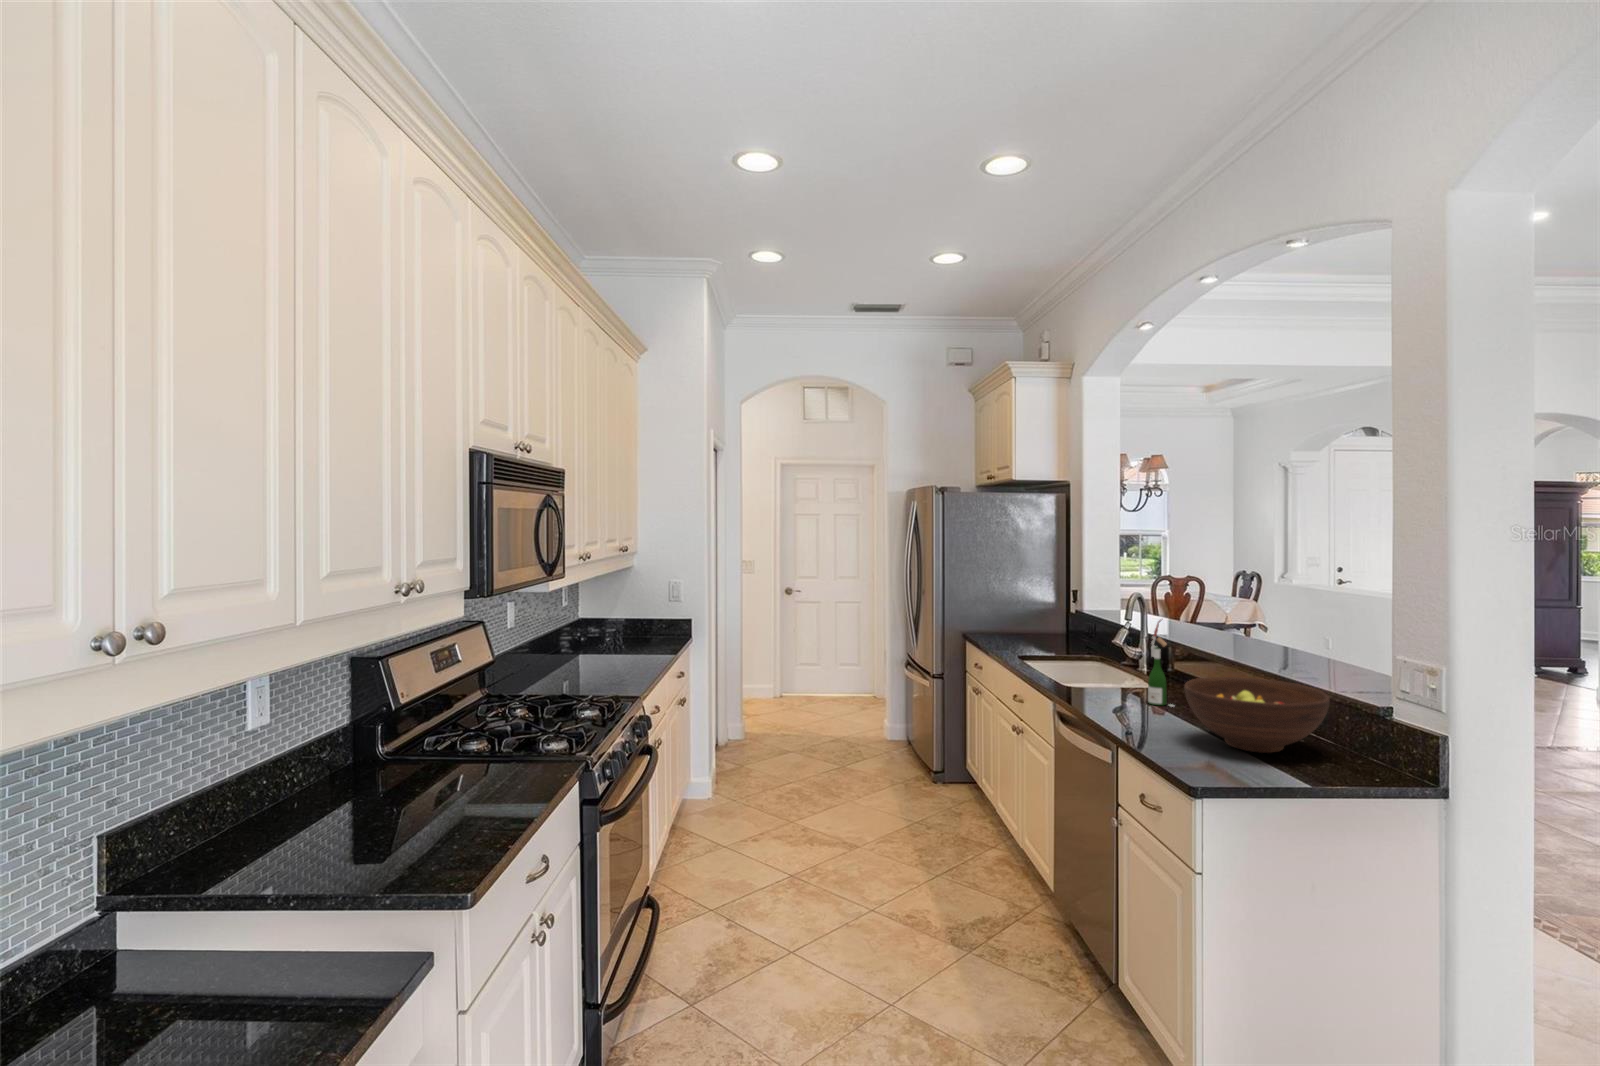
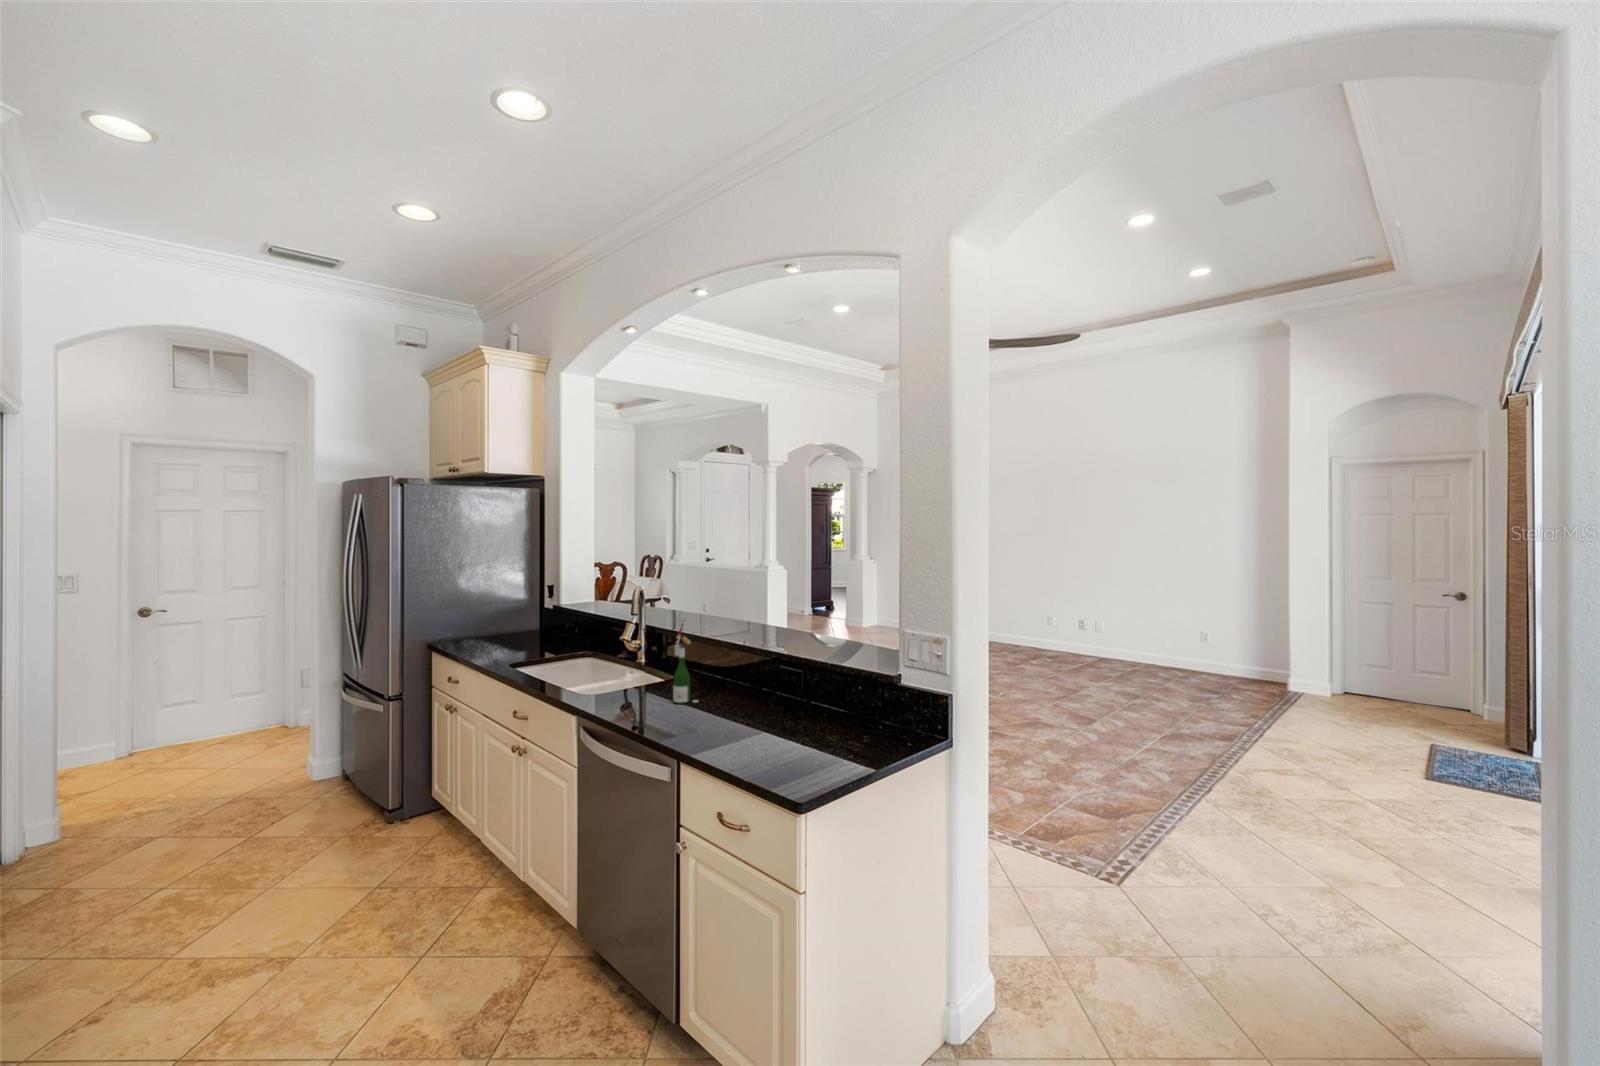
fruit bowl: present [1184,677,1330,753] -> none [739,668,857,743]

